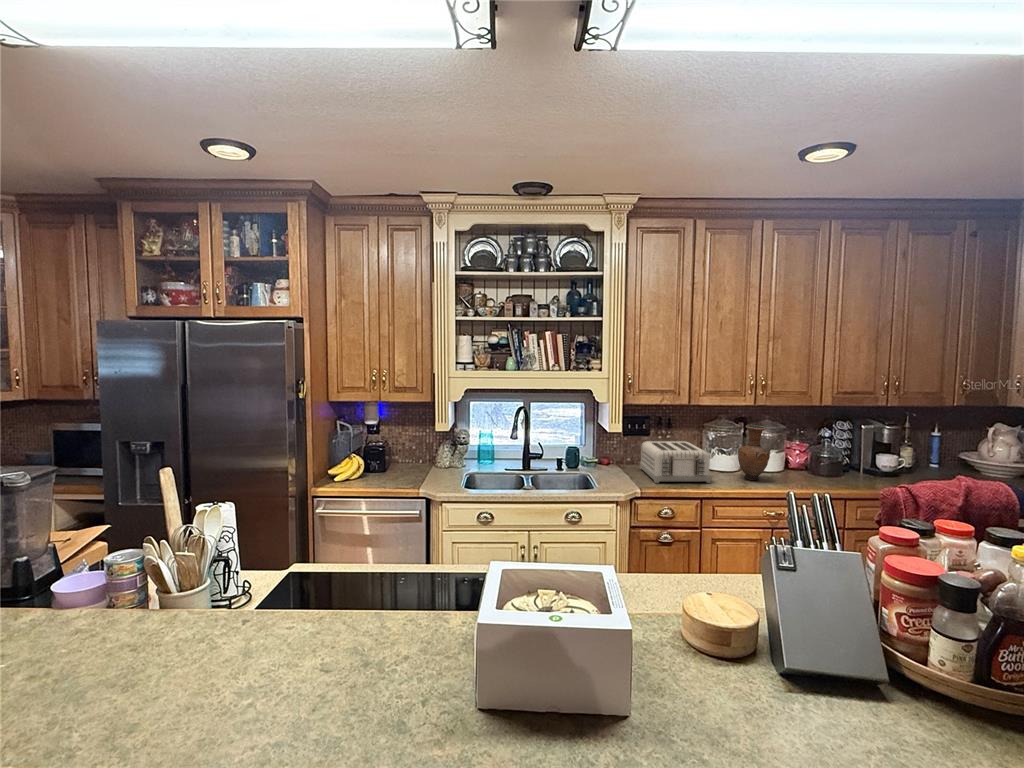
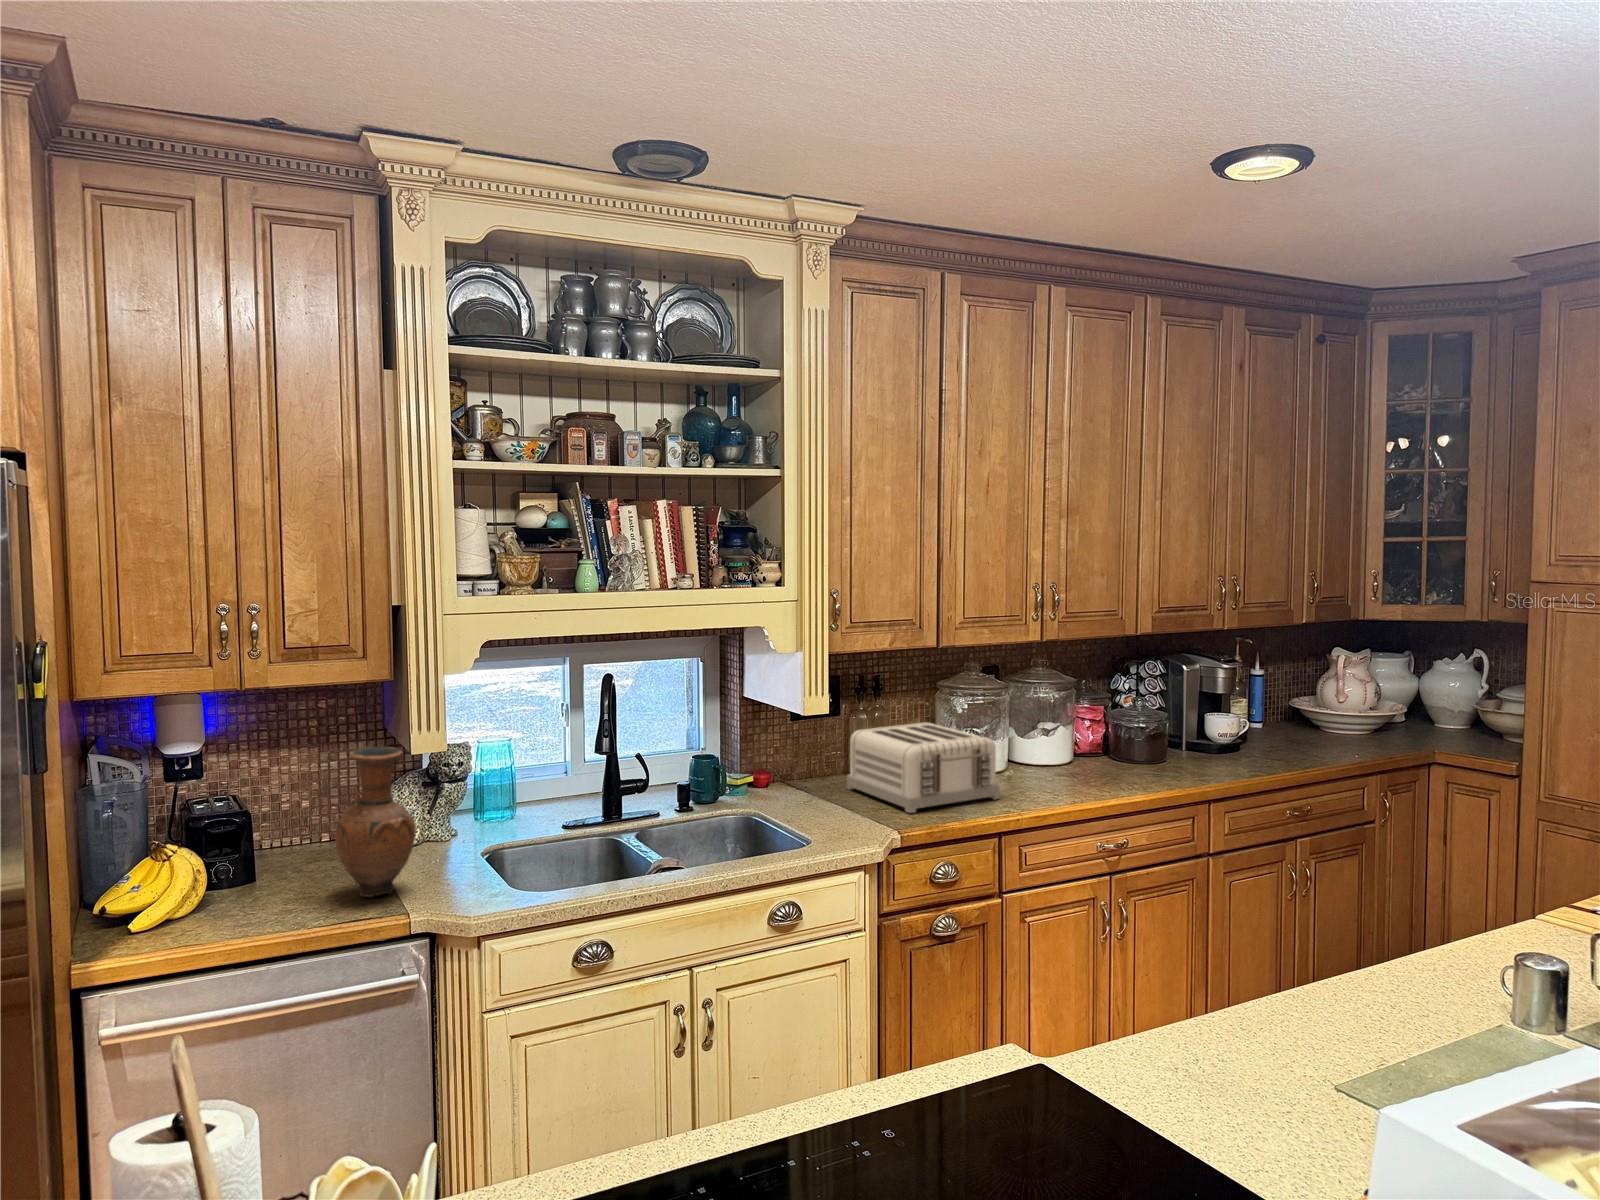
vase: present [738,425,770,480] -> present [336,747,416,897]

